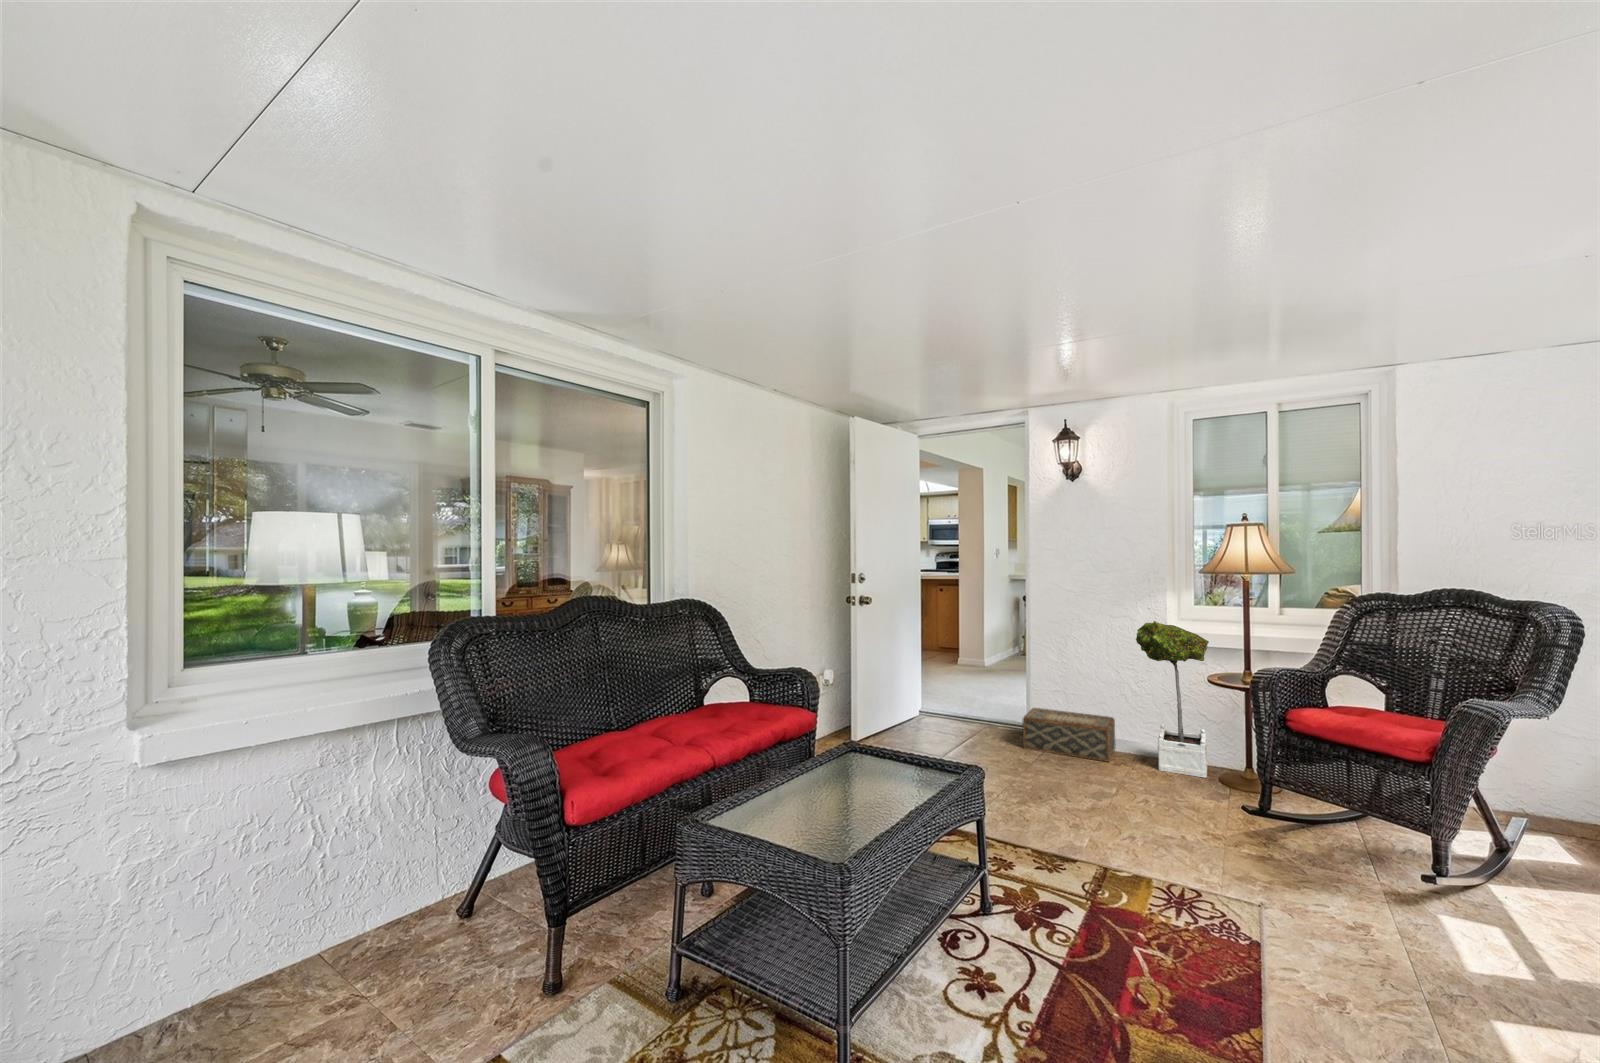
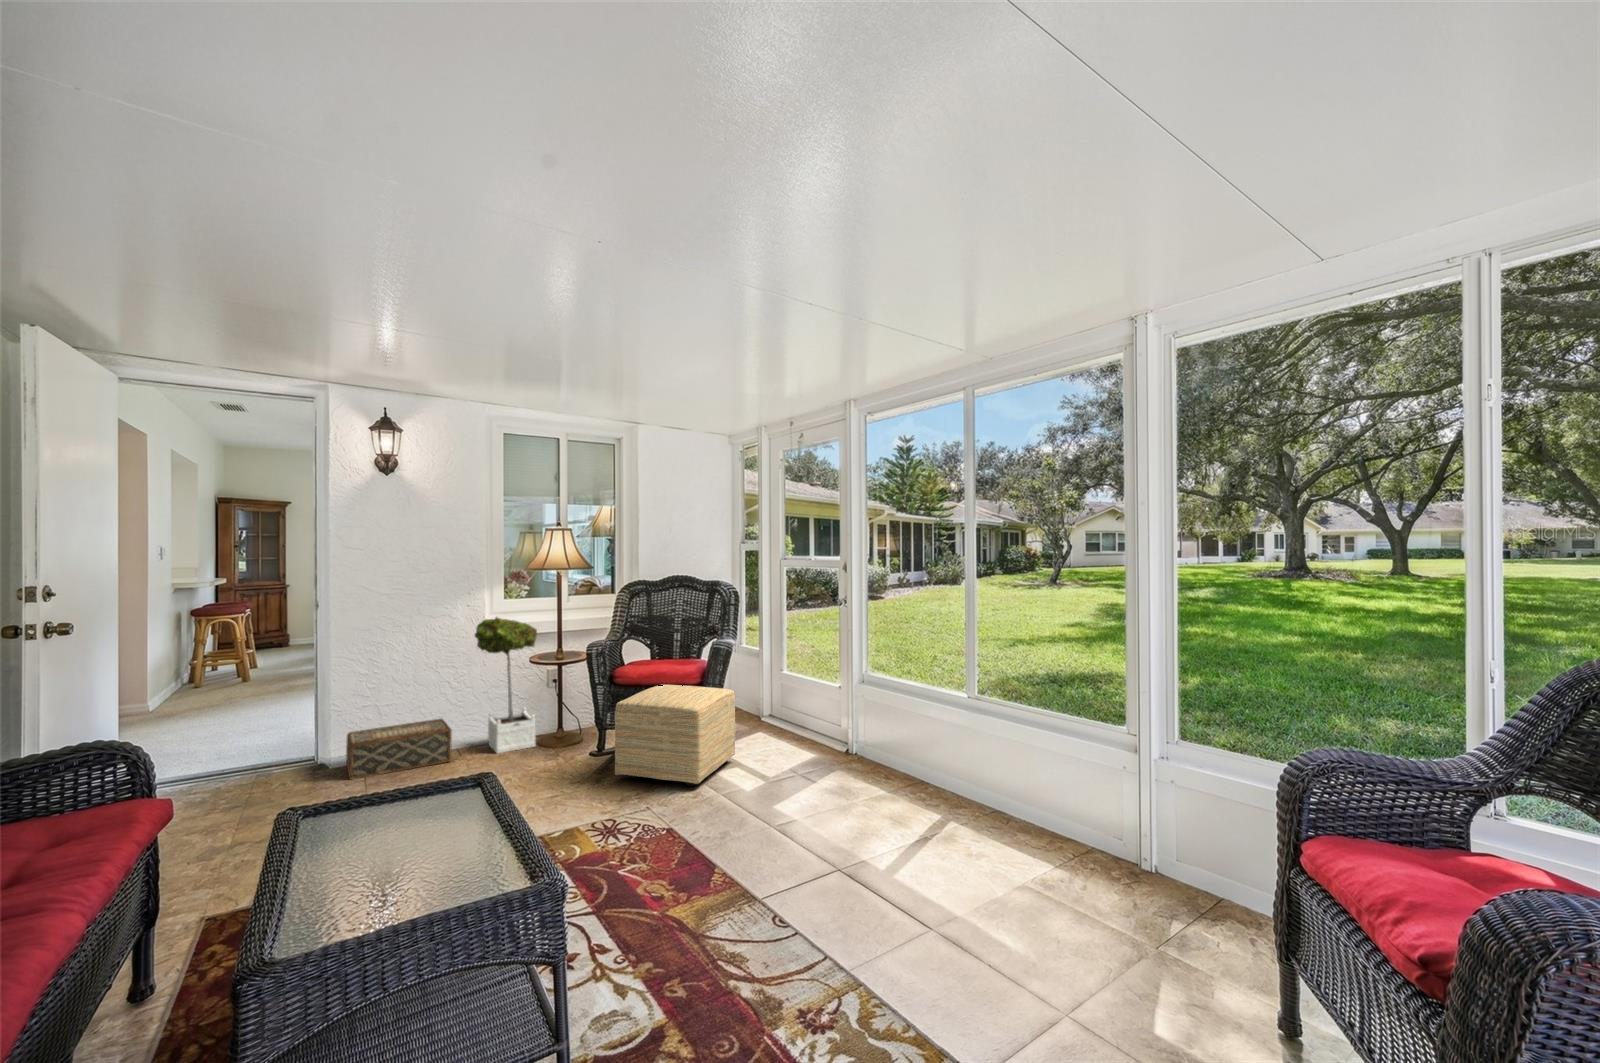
ottoman: none [1253,748,1505,916] -> present [615,685,735,786]

